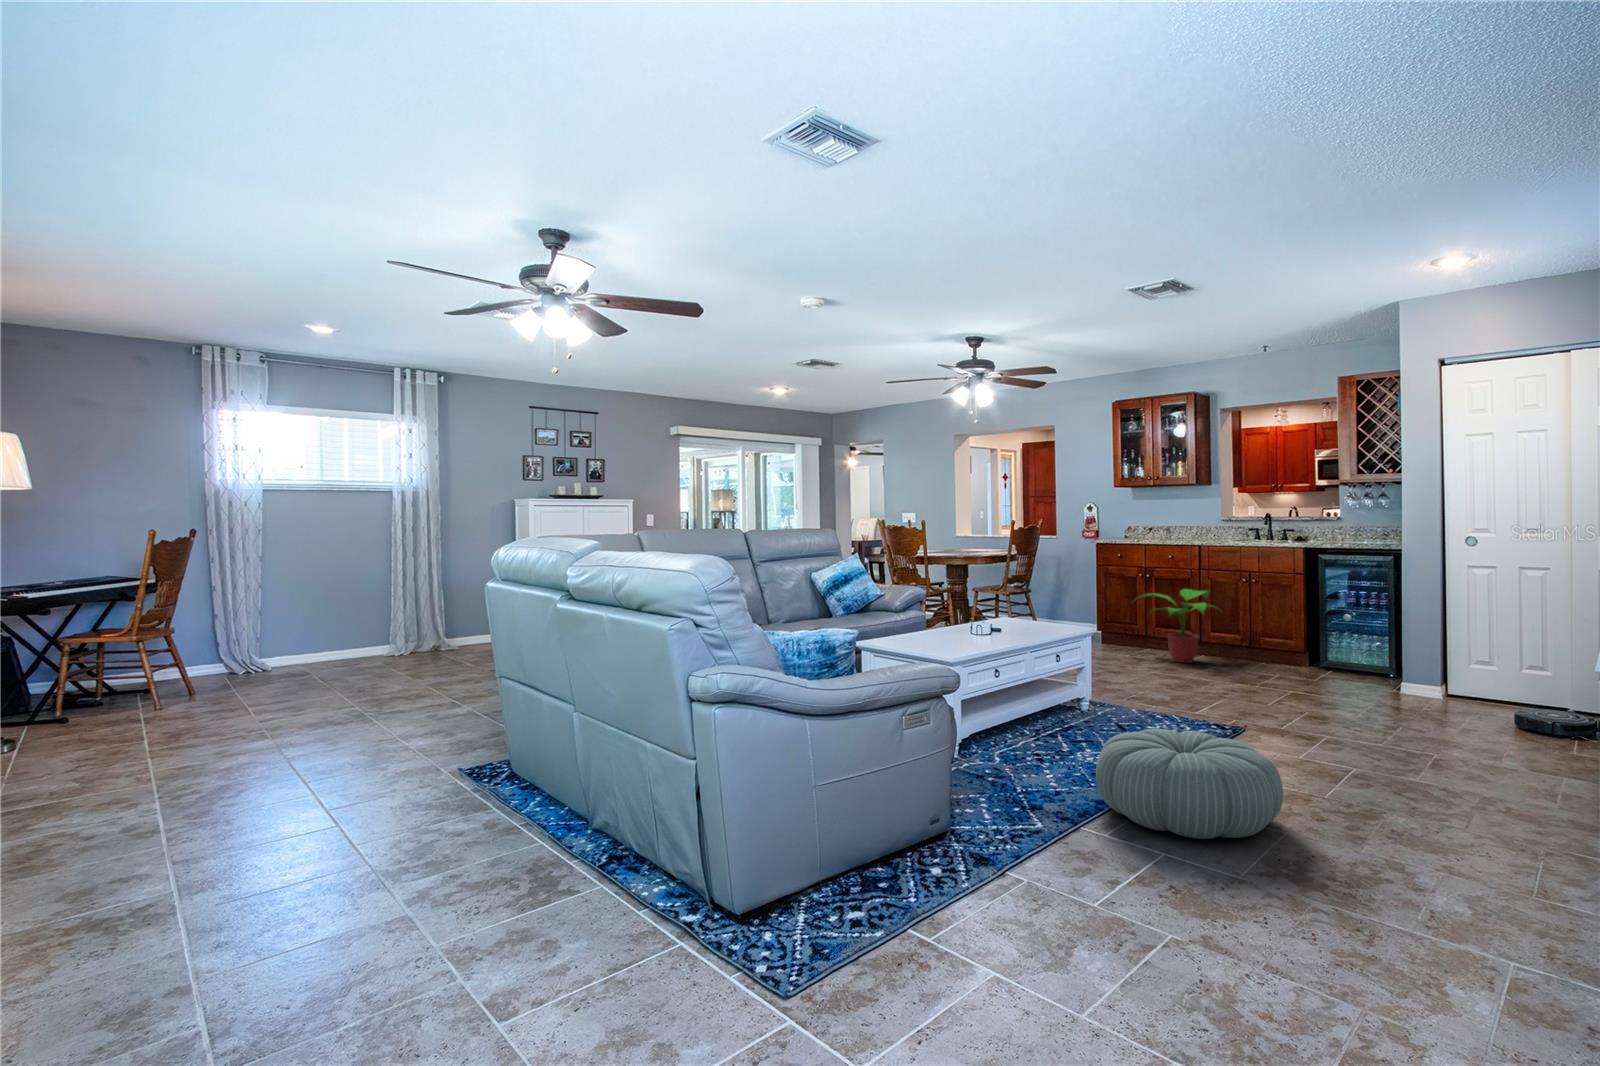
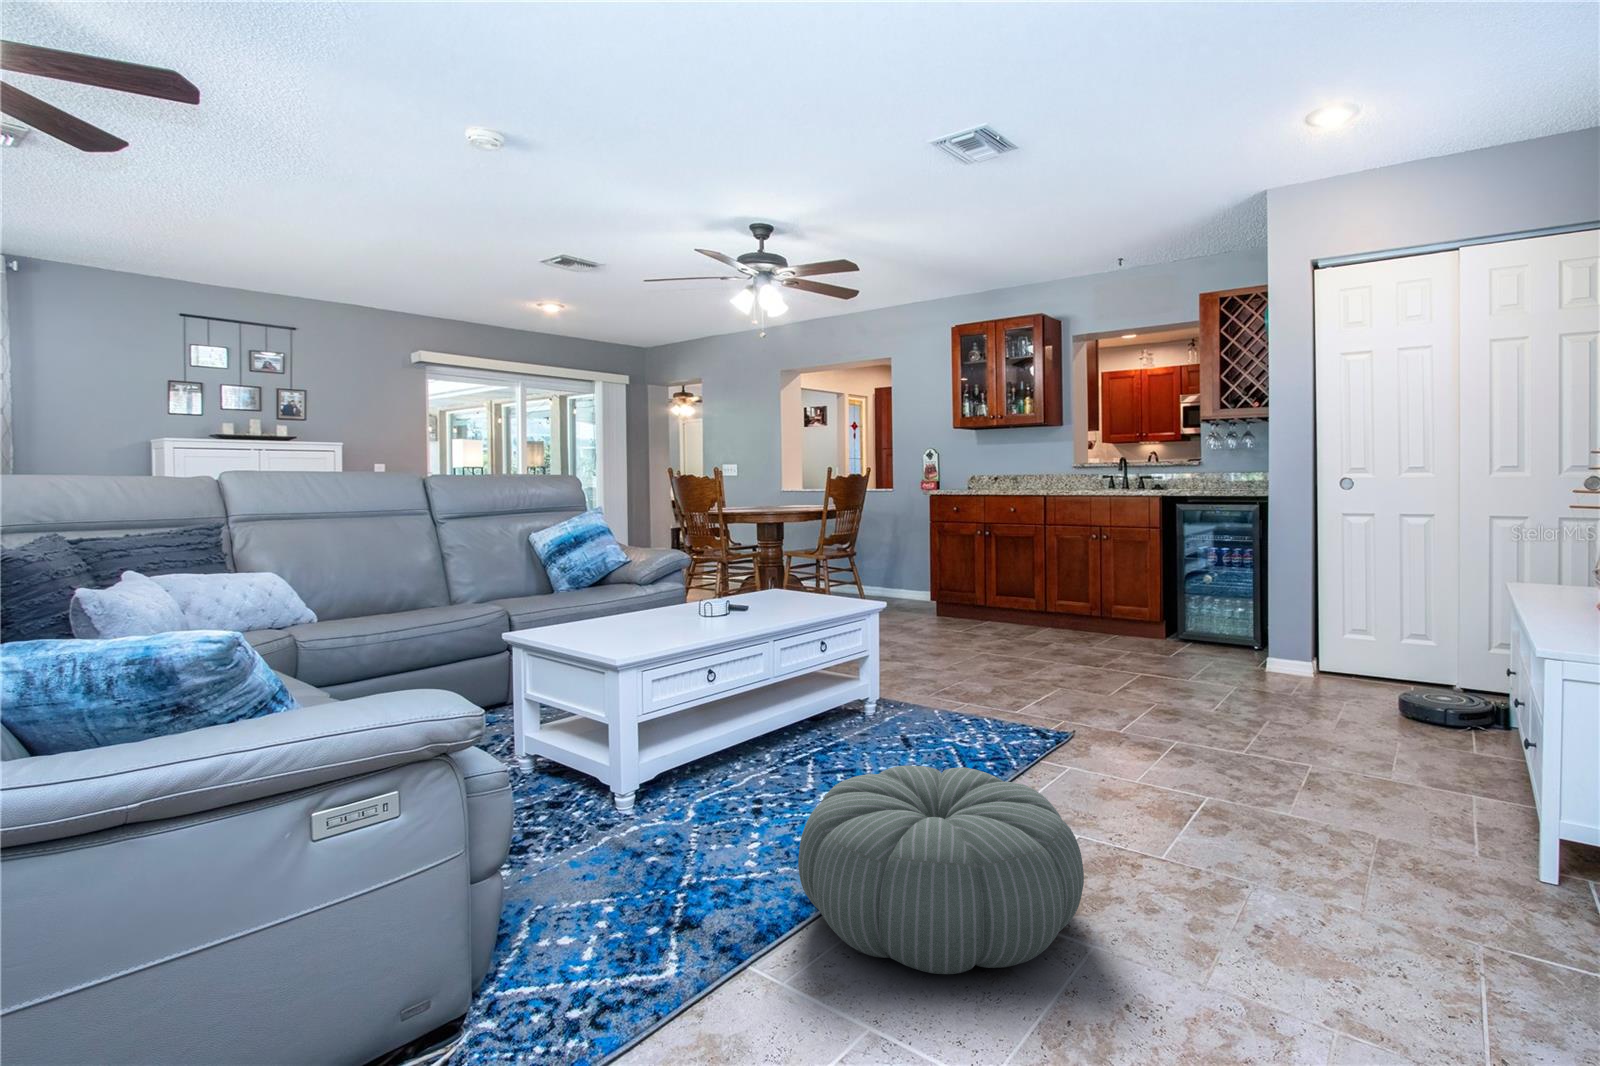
potted plant: present [1135,589,1216,663] -> none [963,549,1067,640]

